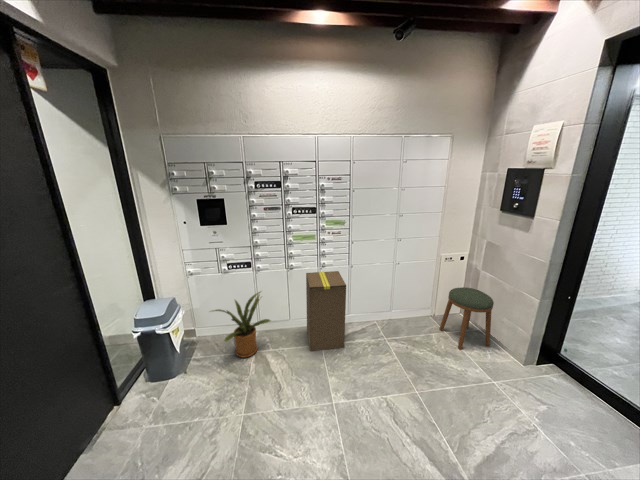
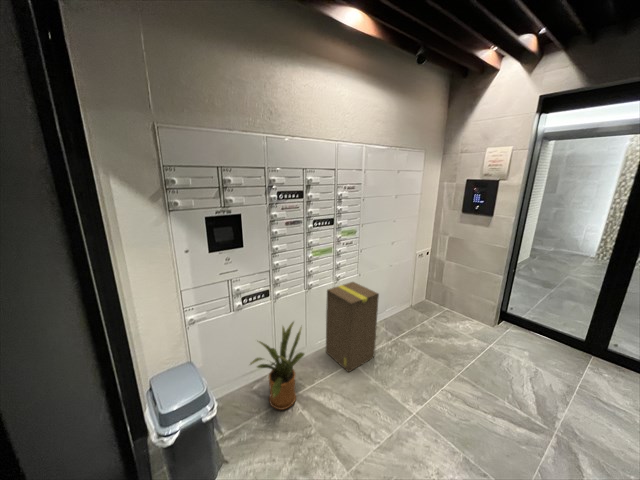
stool: present [440,287,494,350] -> none [425,276,468,328]

